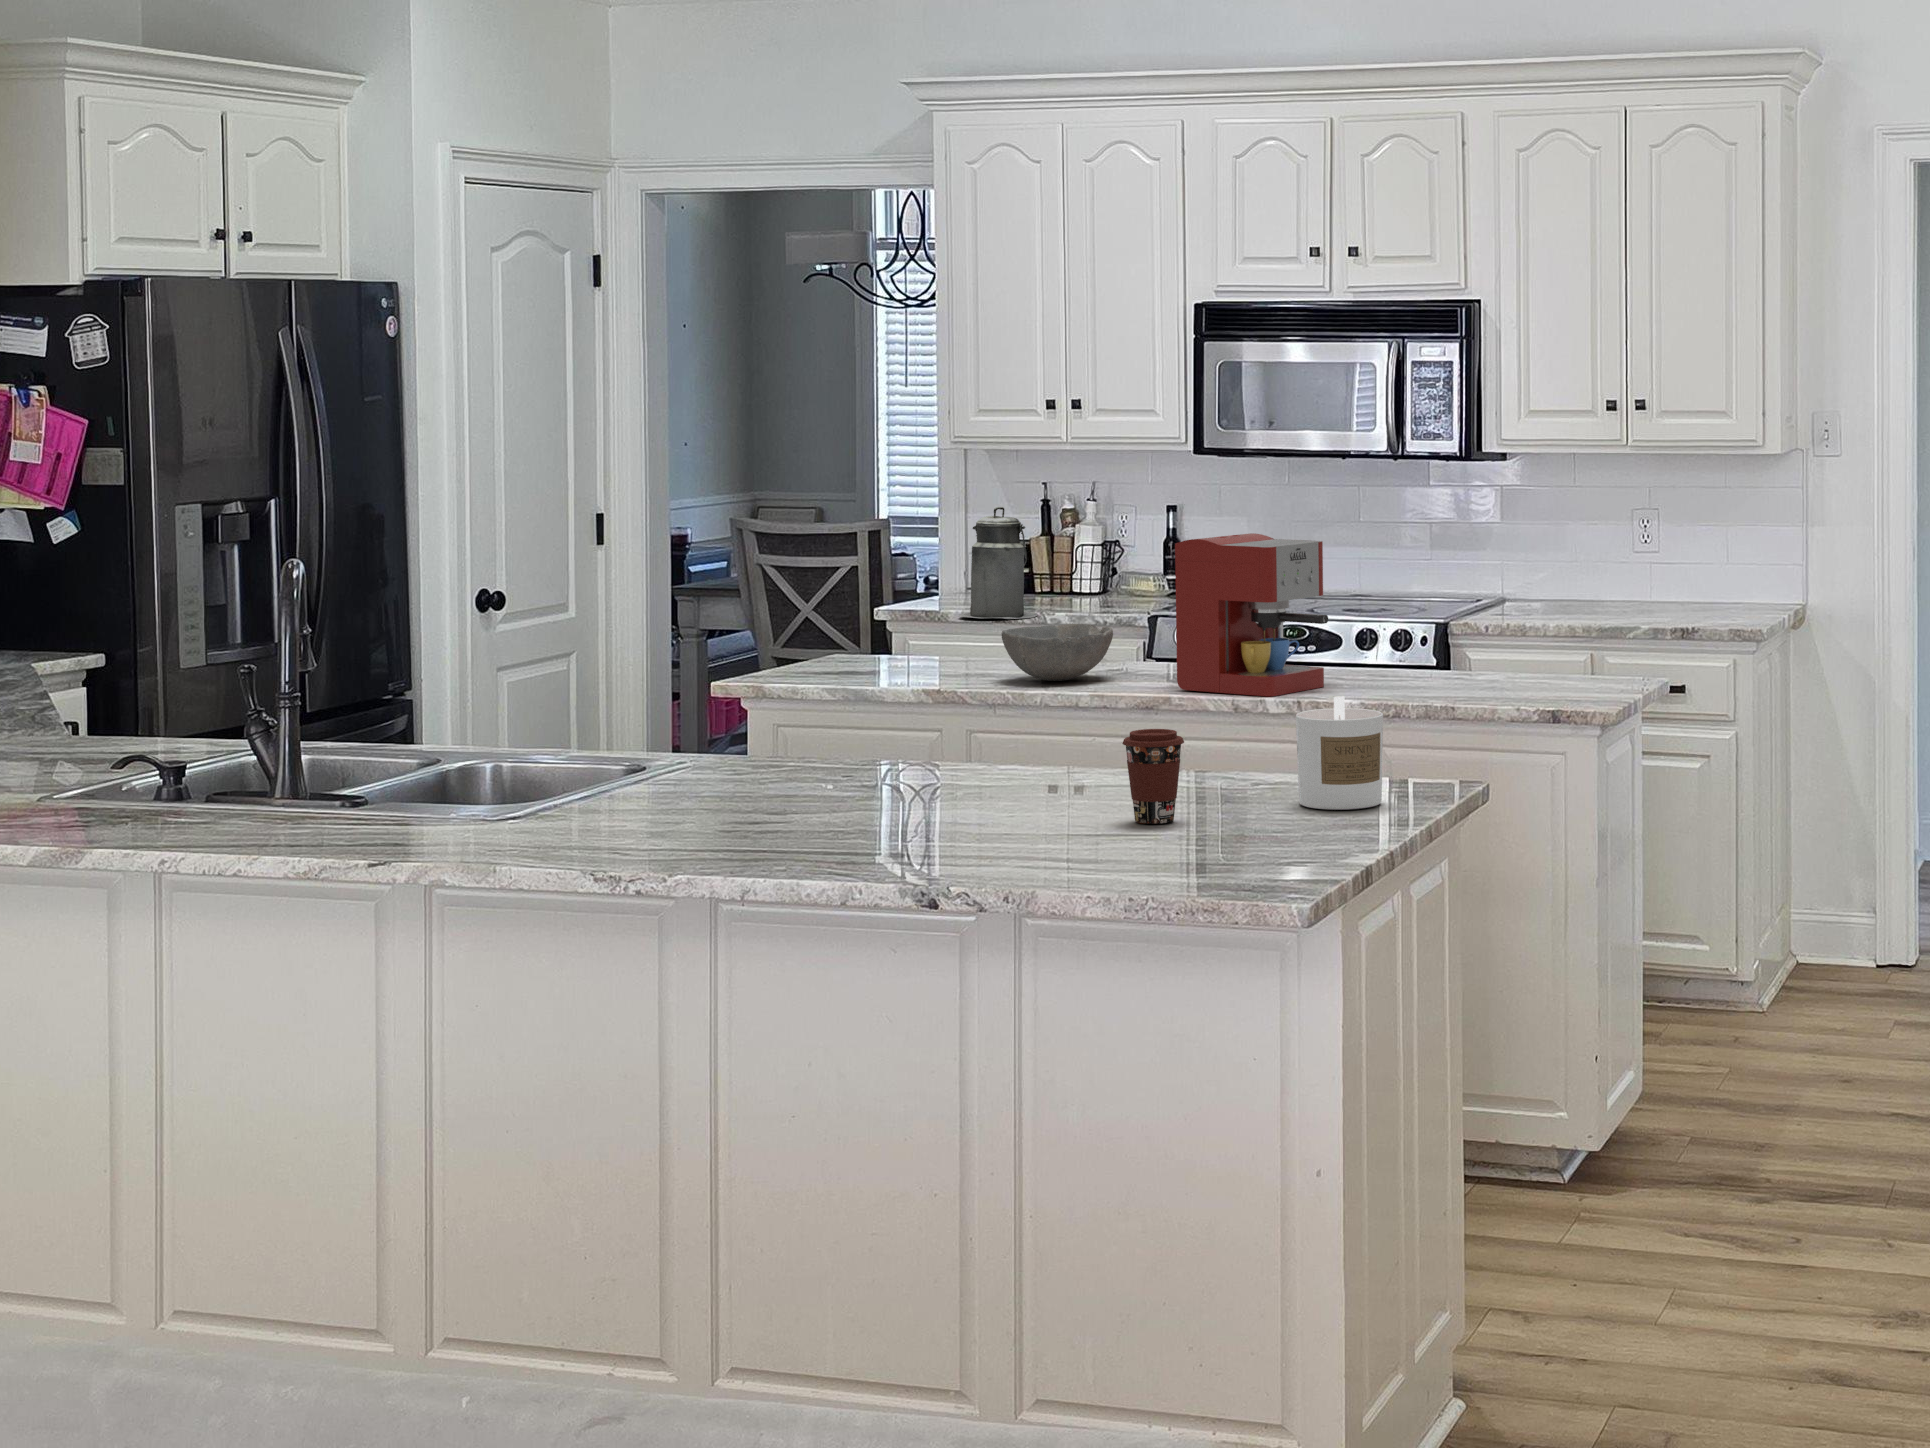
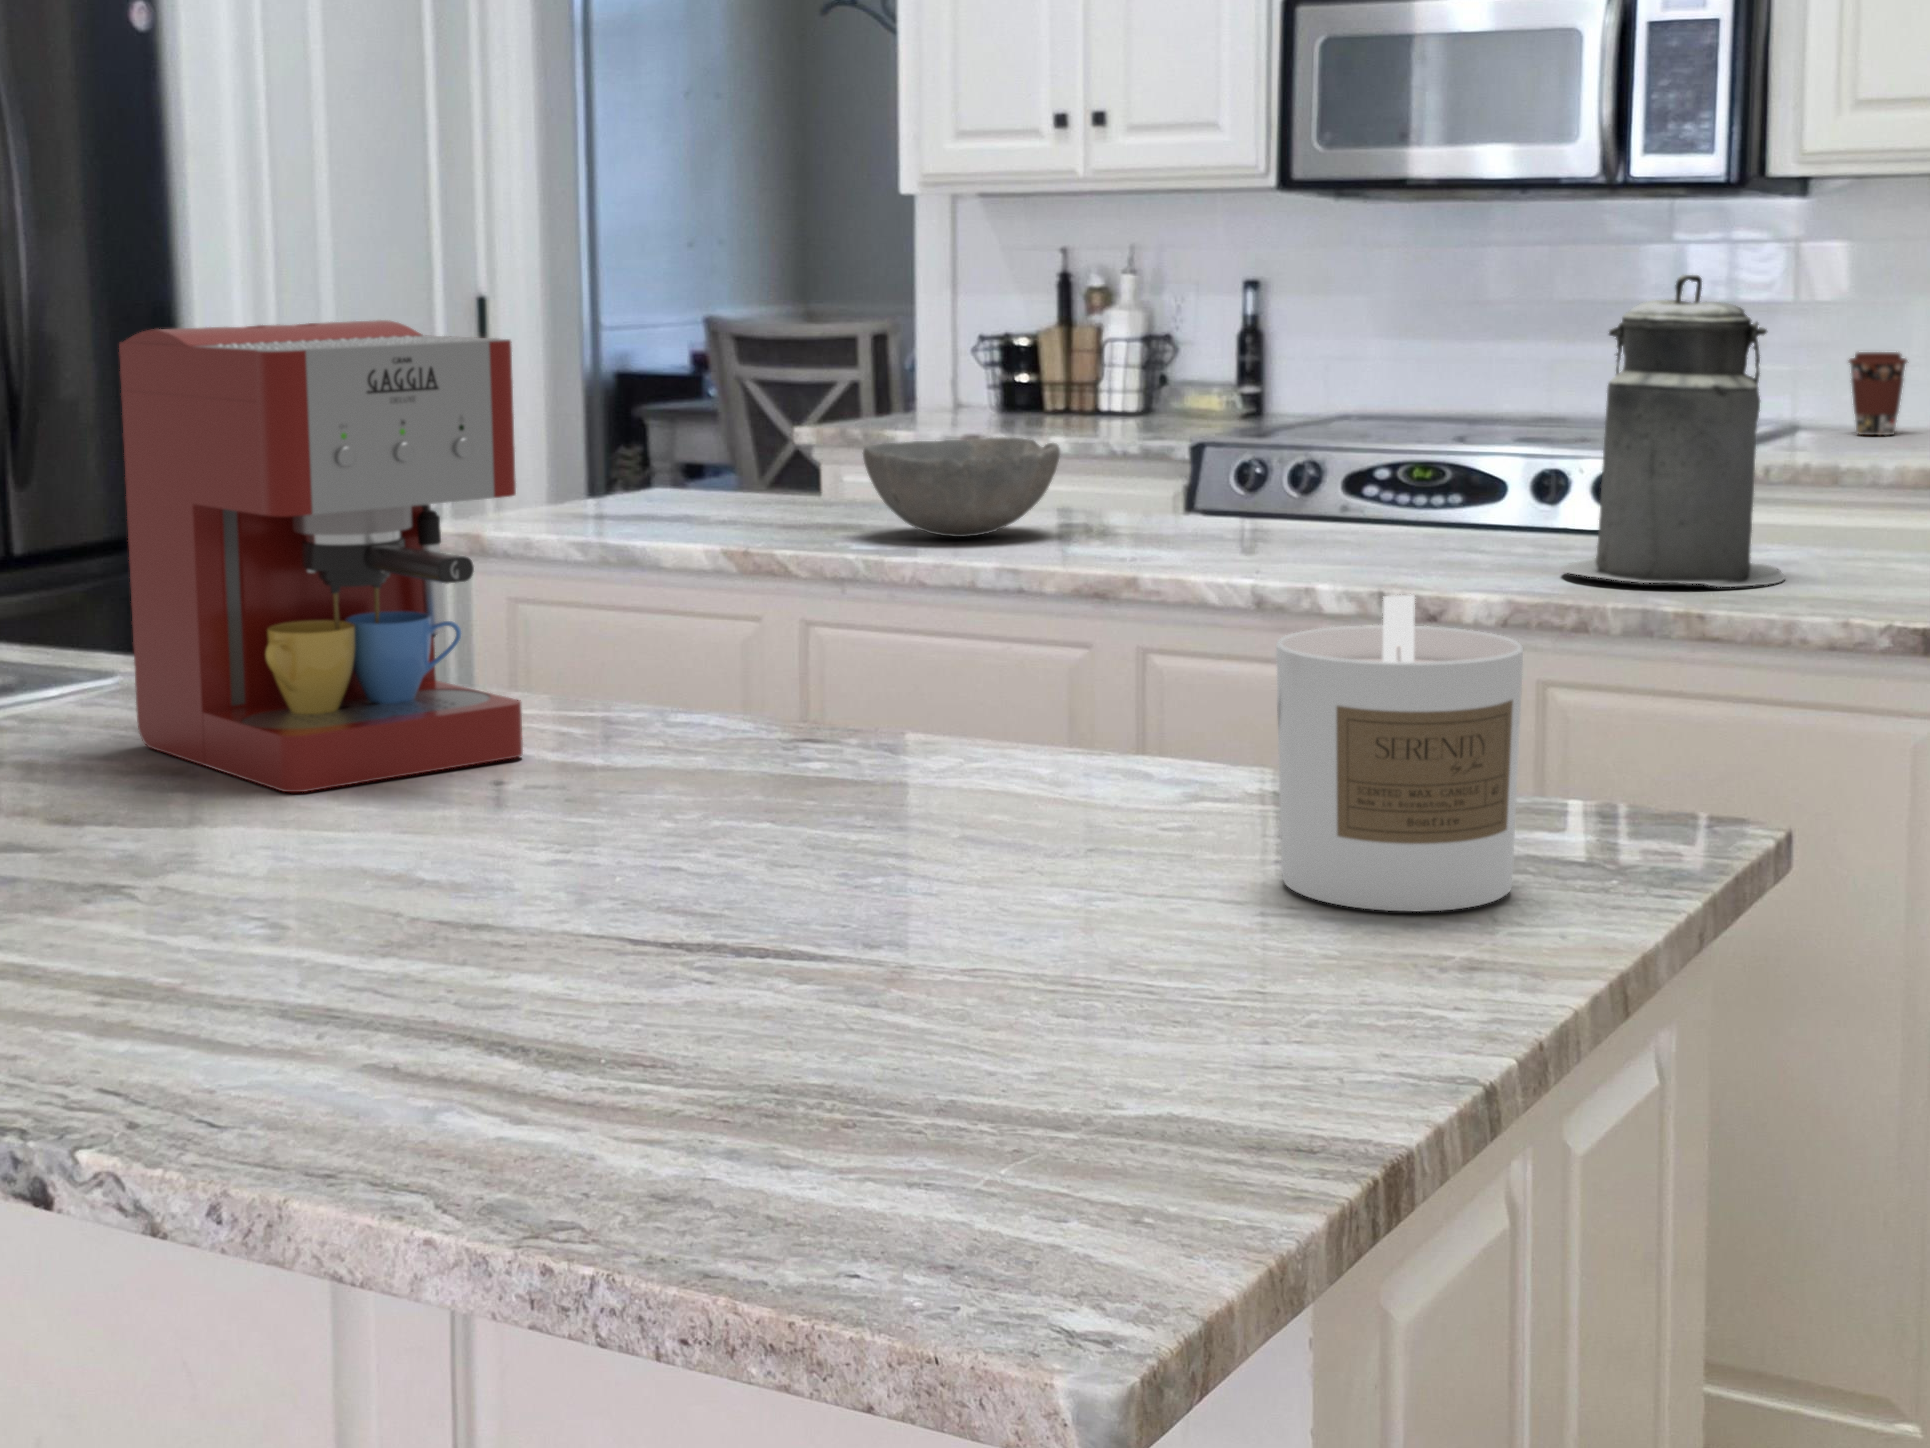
canister: present [959,507,1037,619] -> present [1562,274,1785,587]
coffee maker: present [1175,533,1328,696] -> present [119,320,523,792]
coffee cup: present [1122,729,1184,824] -> present [1849,352,1907,435]

